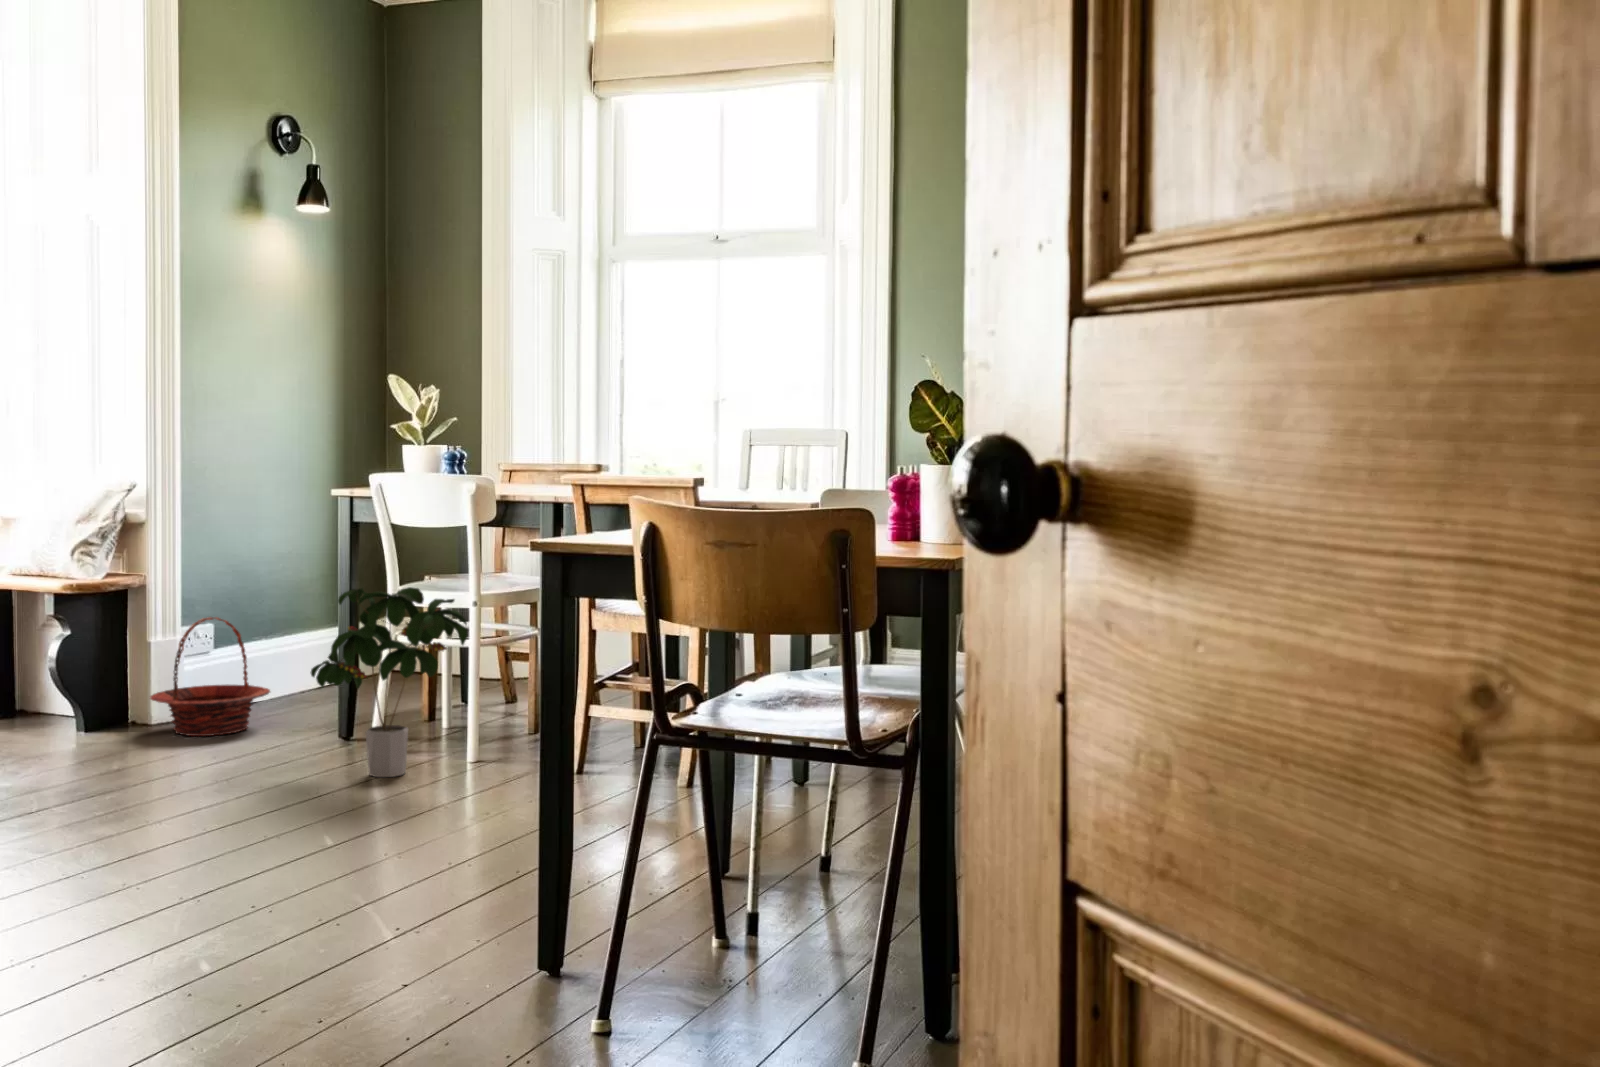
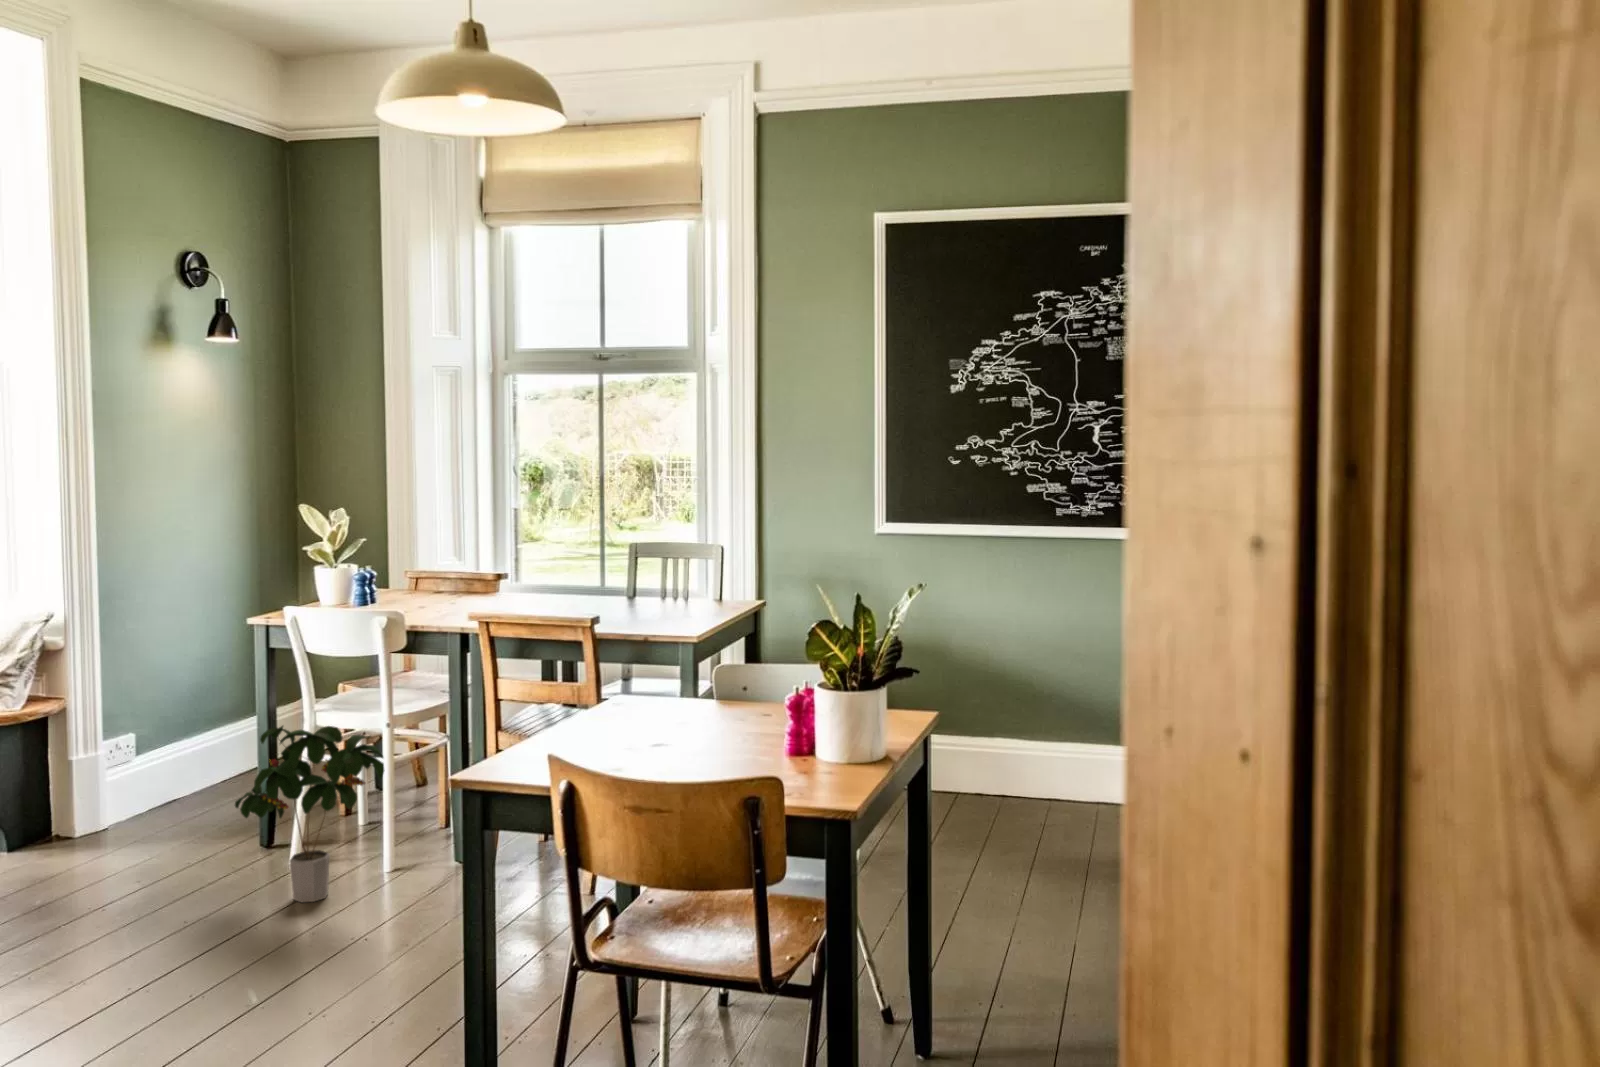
basket: present [150,617,270,736] -> none [75,736,193,851]

